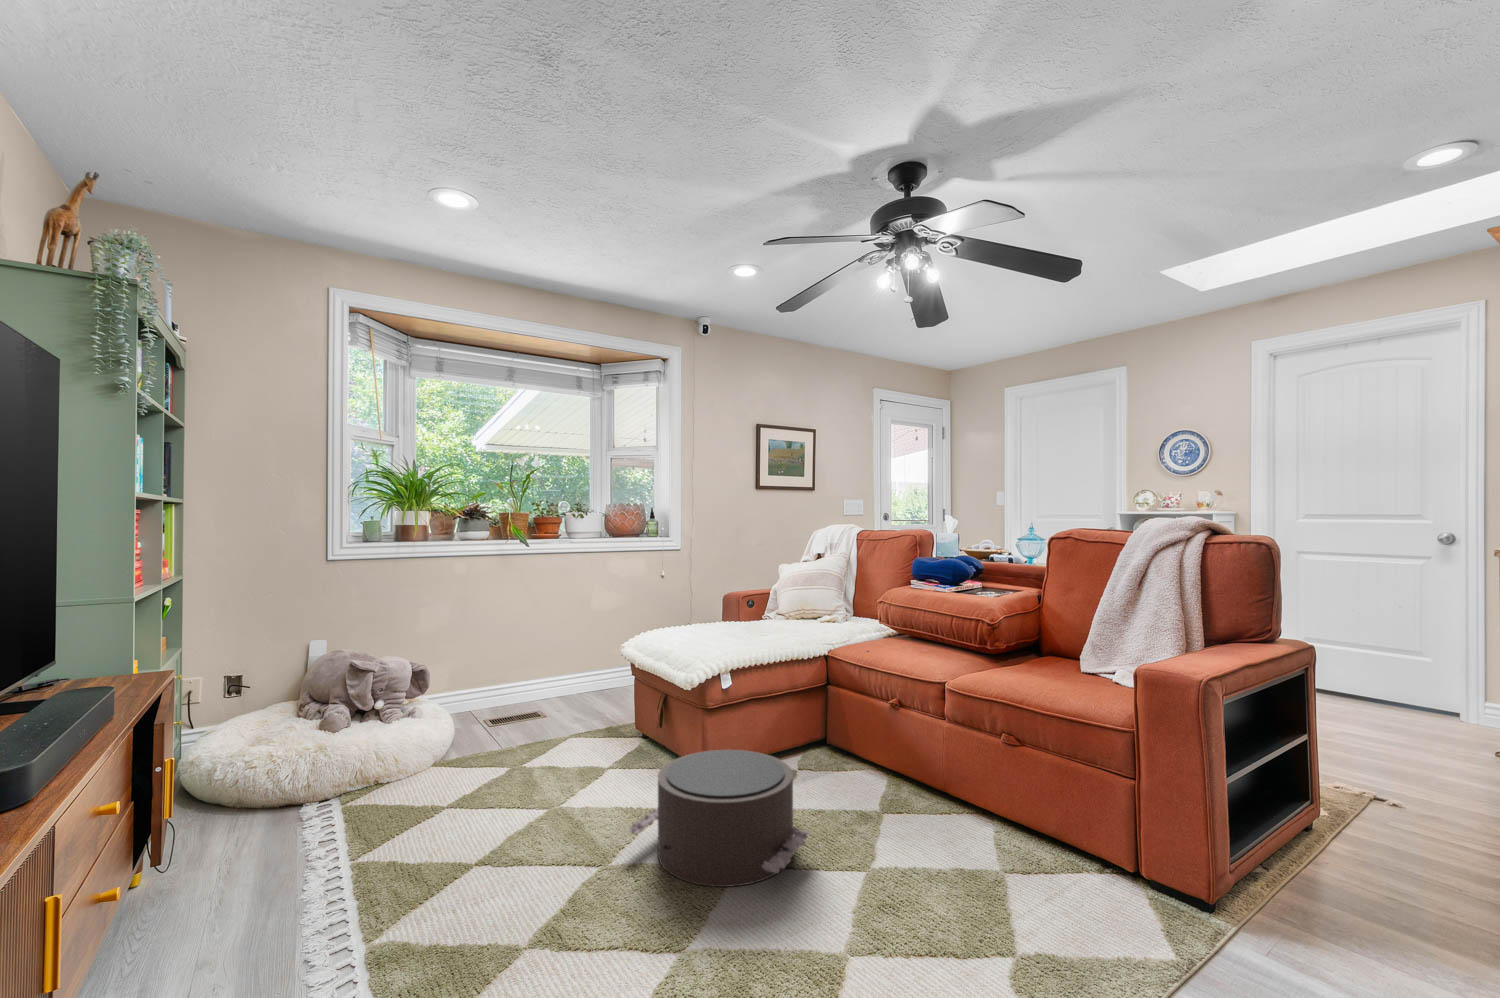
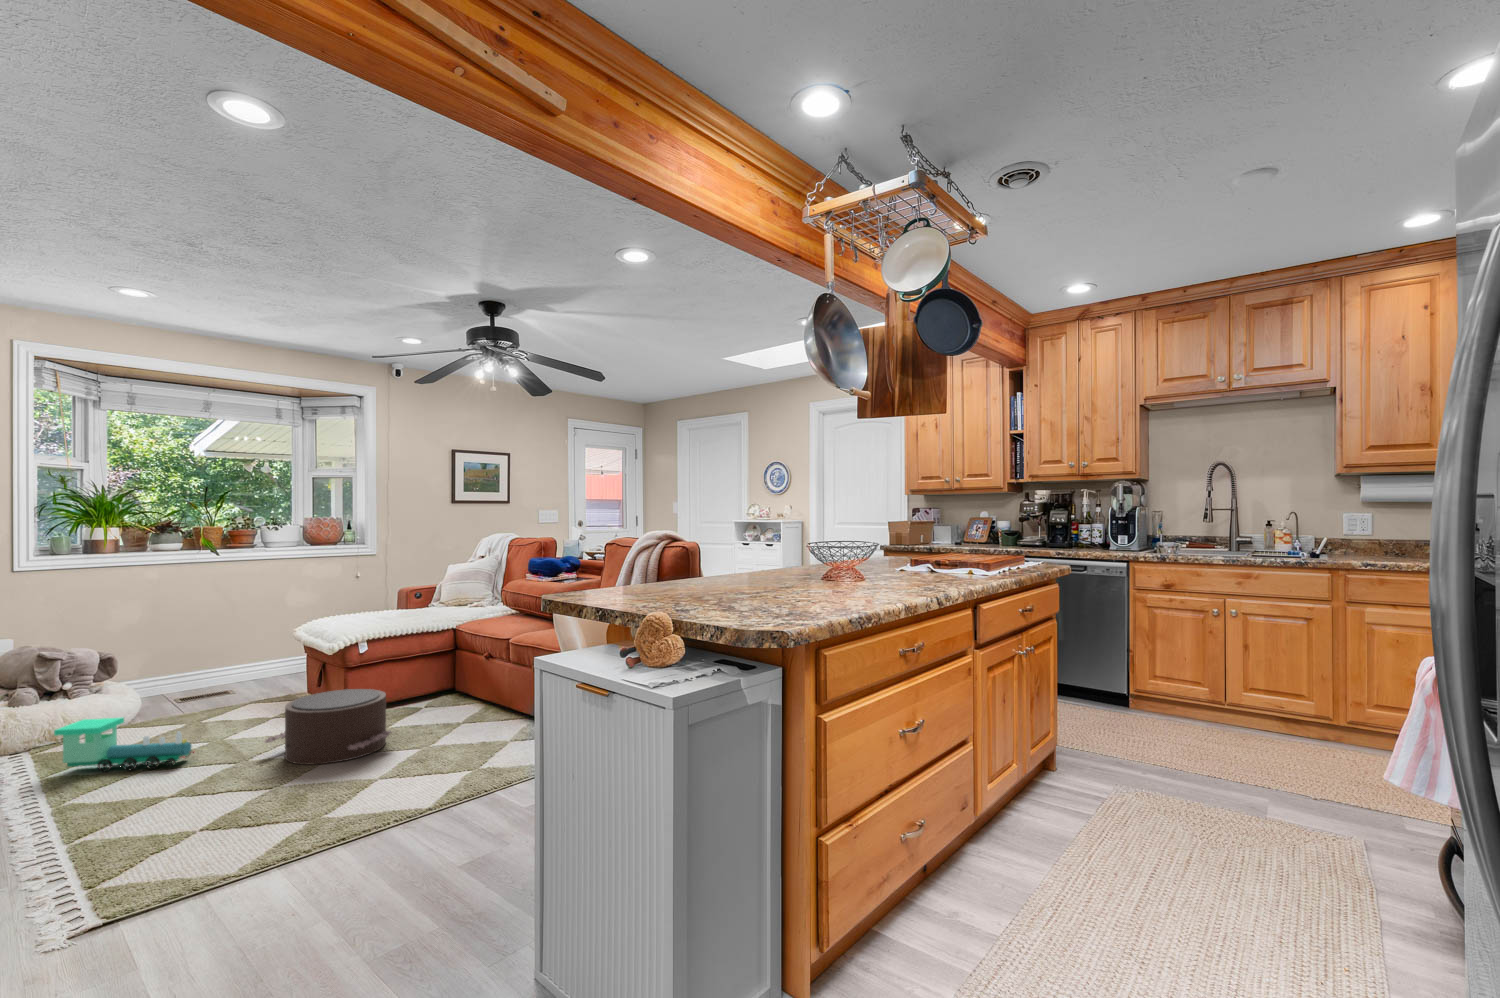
toy train: none [366,773,537,862] -> present [54,717,194,772]

